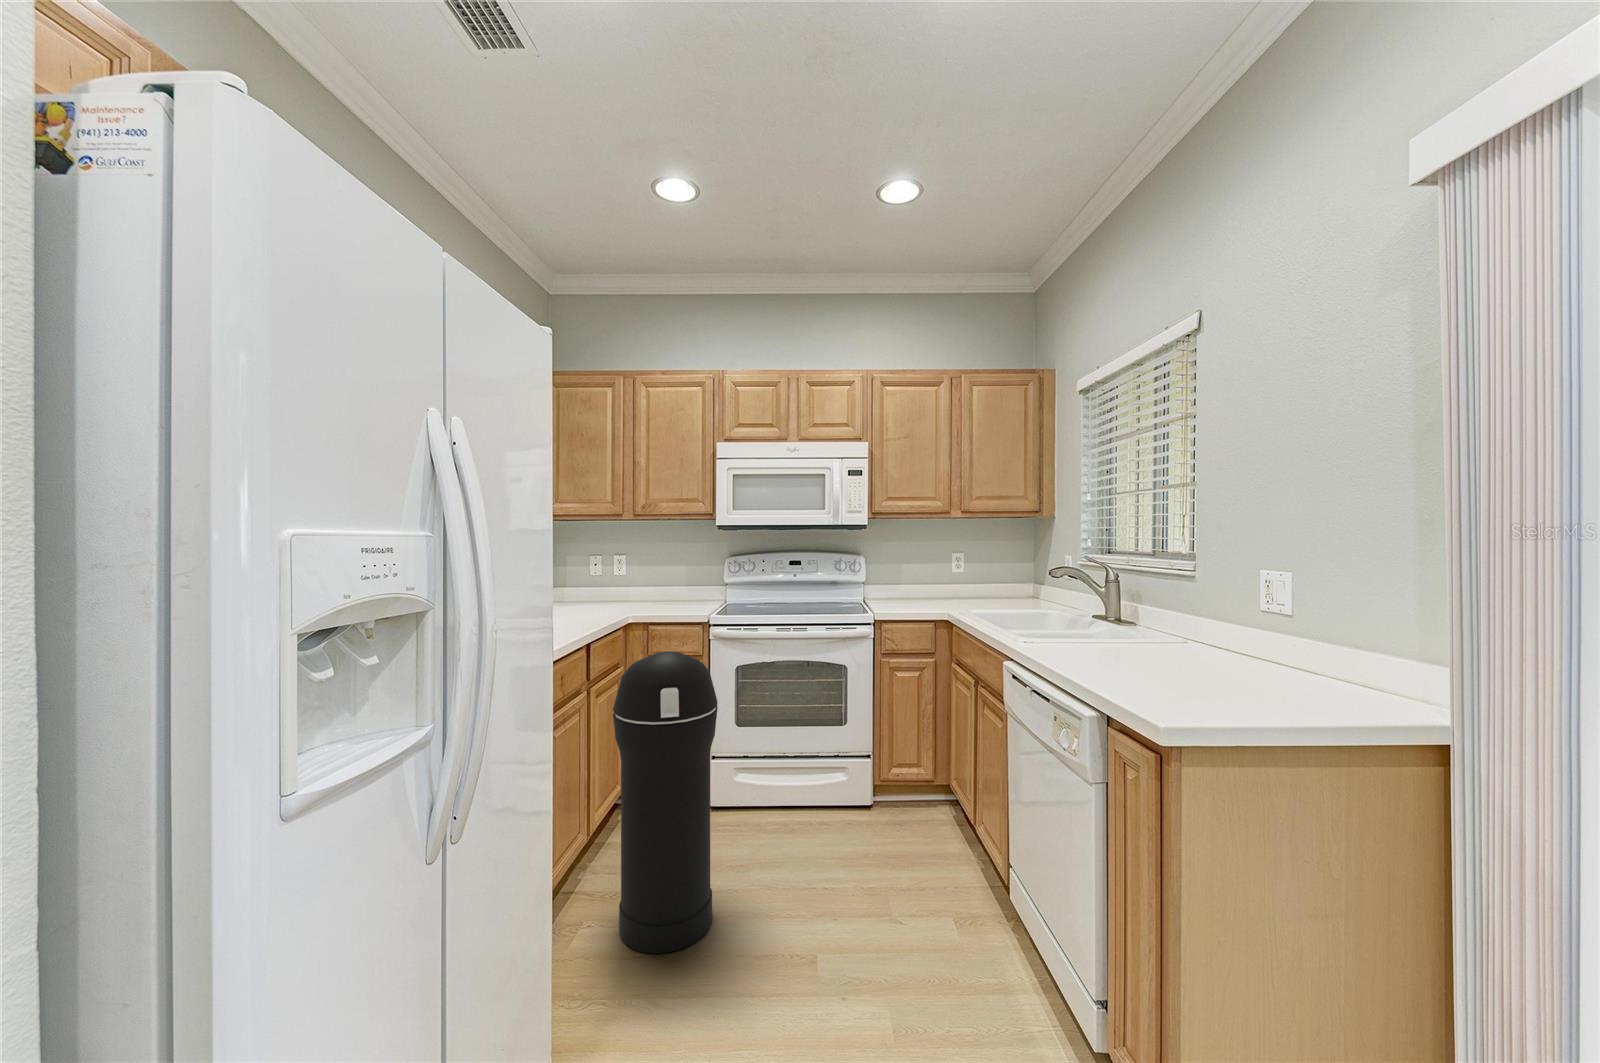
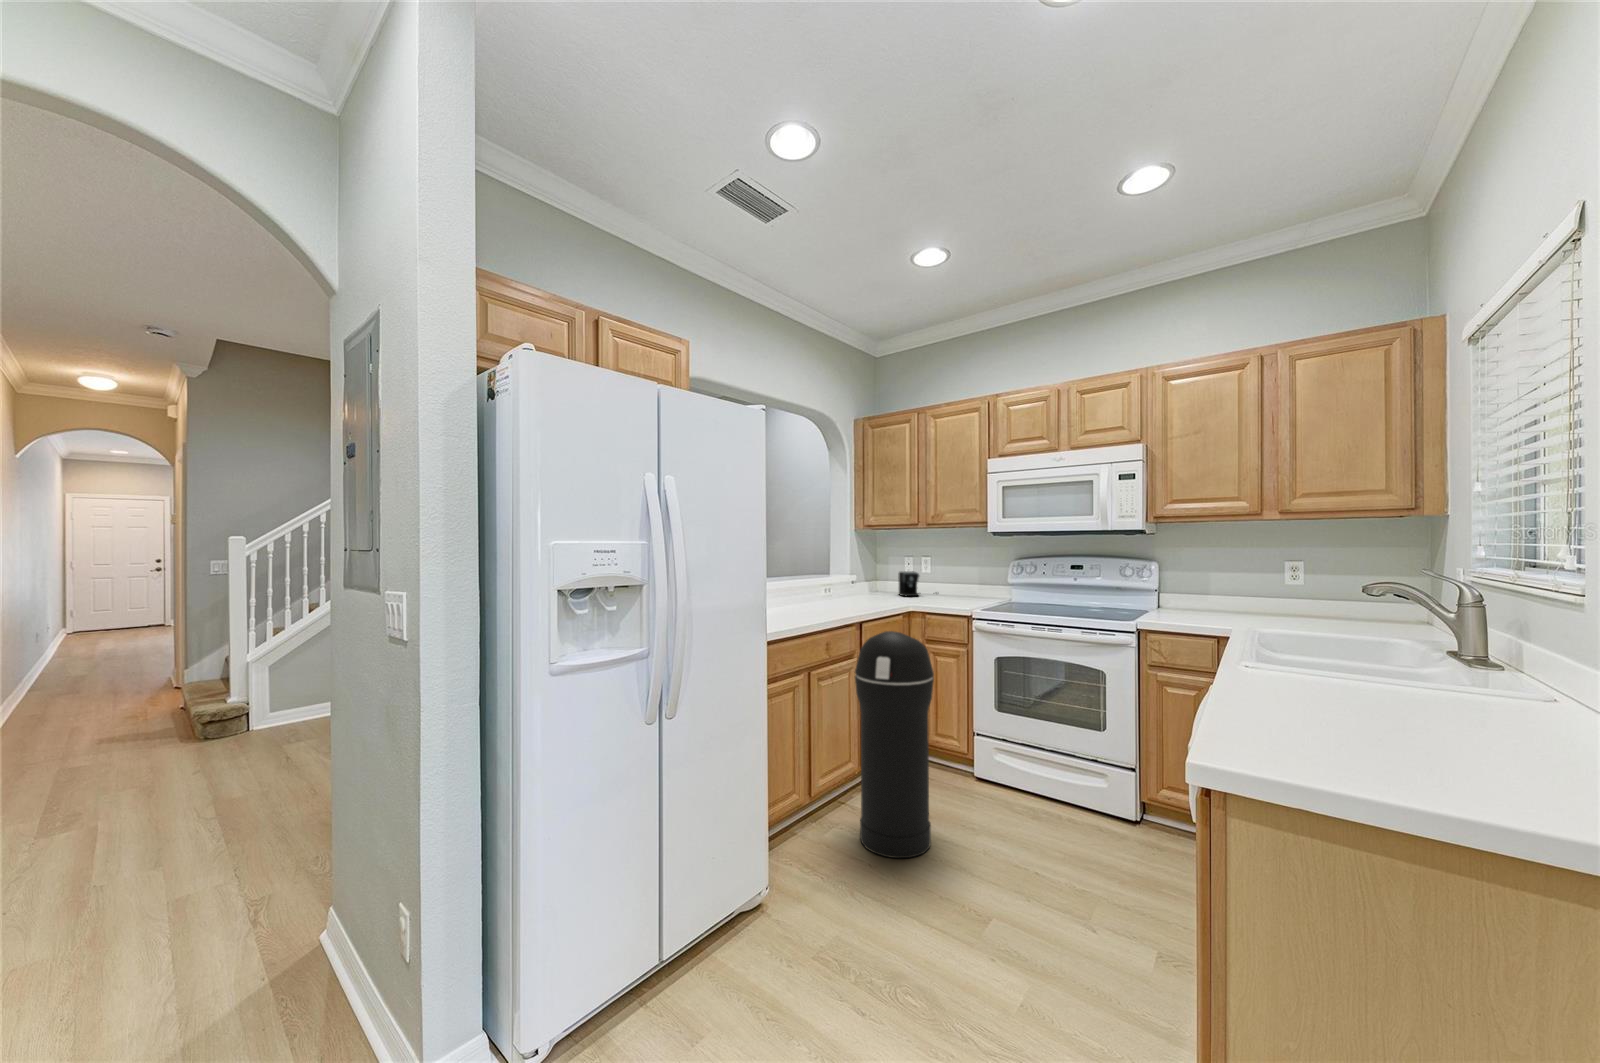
coffee maker: none [591,572,636,603] -> present [898,571,919,596]

